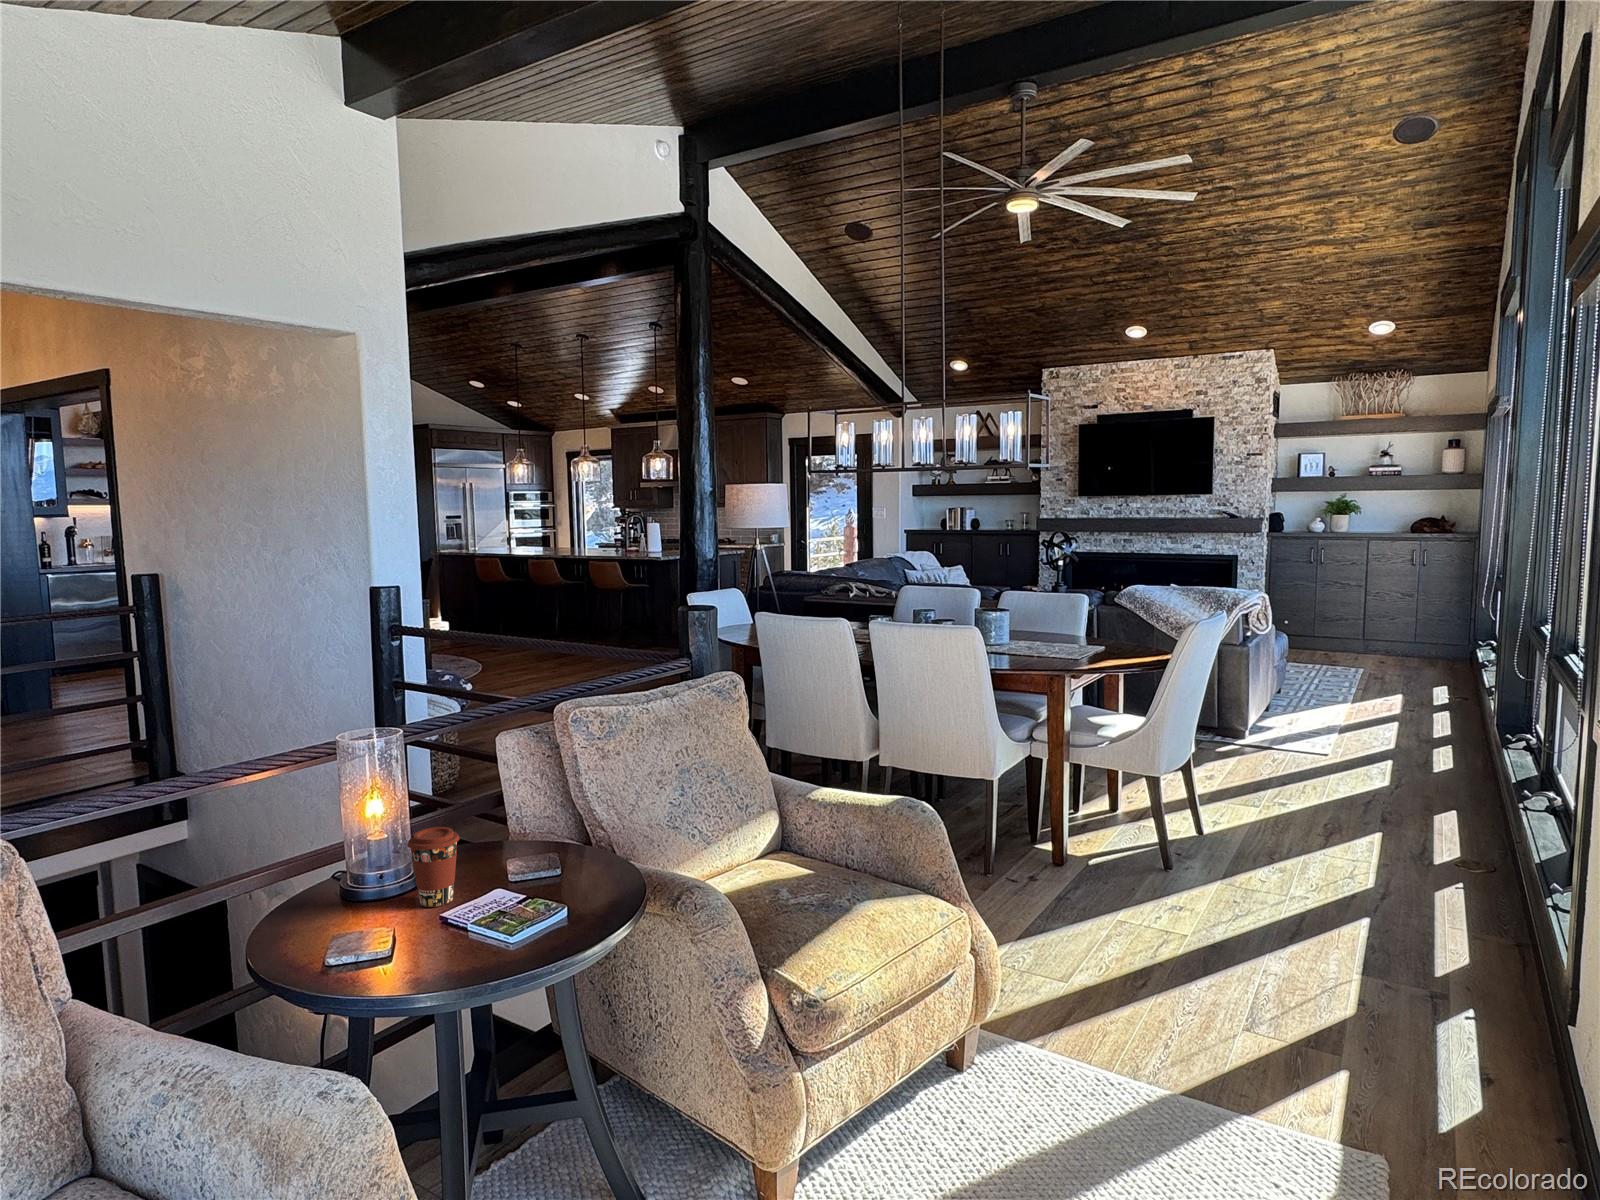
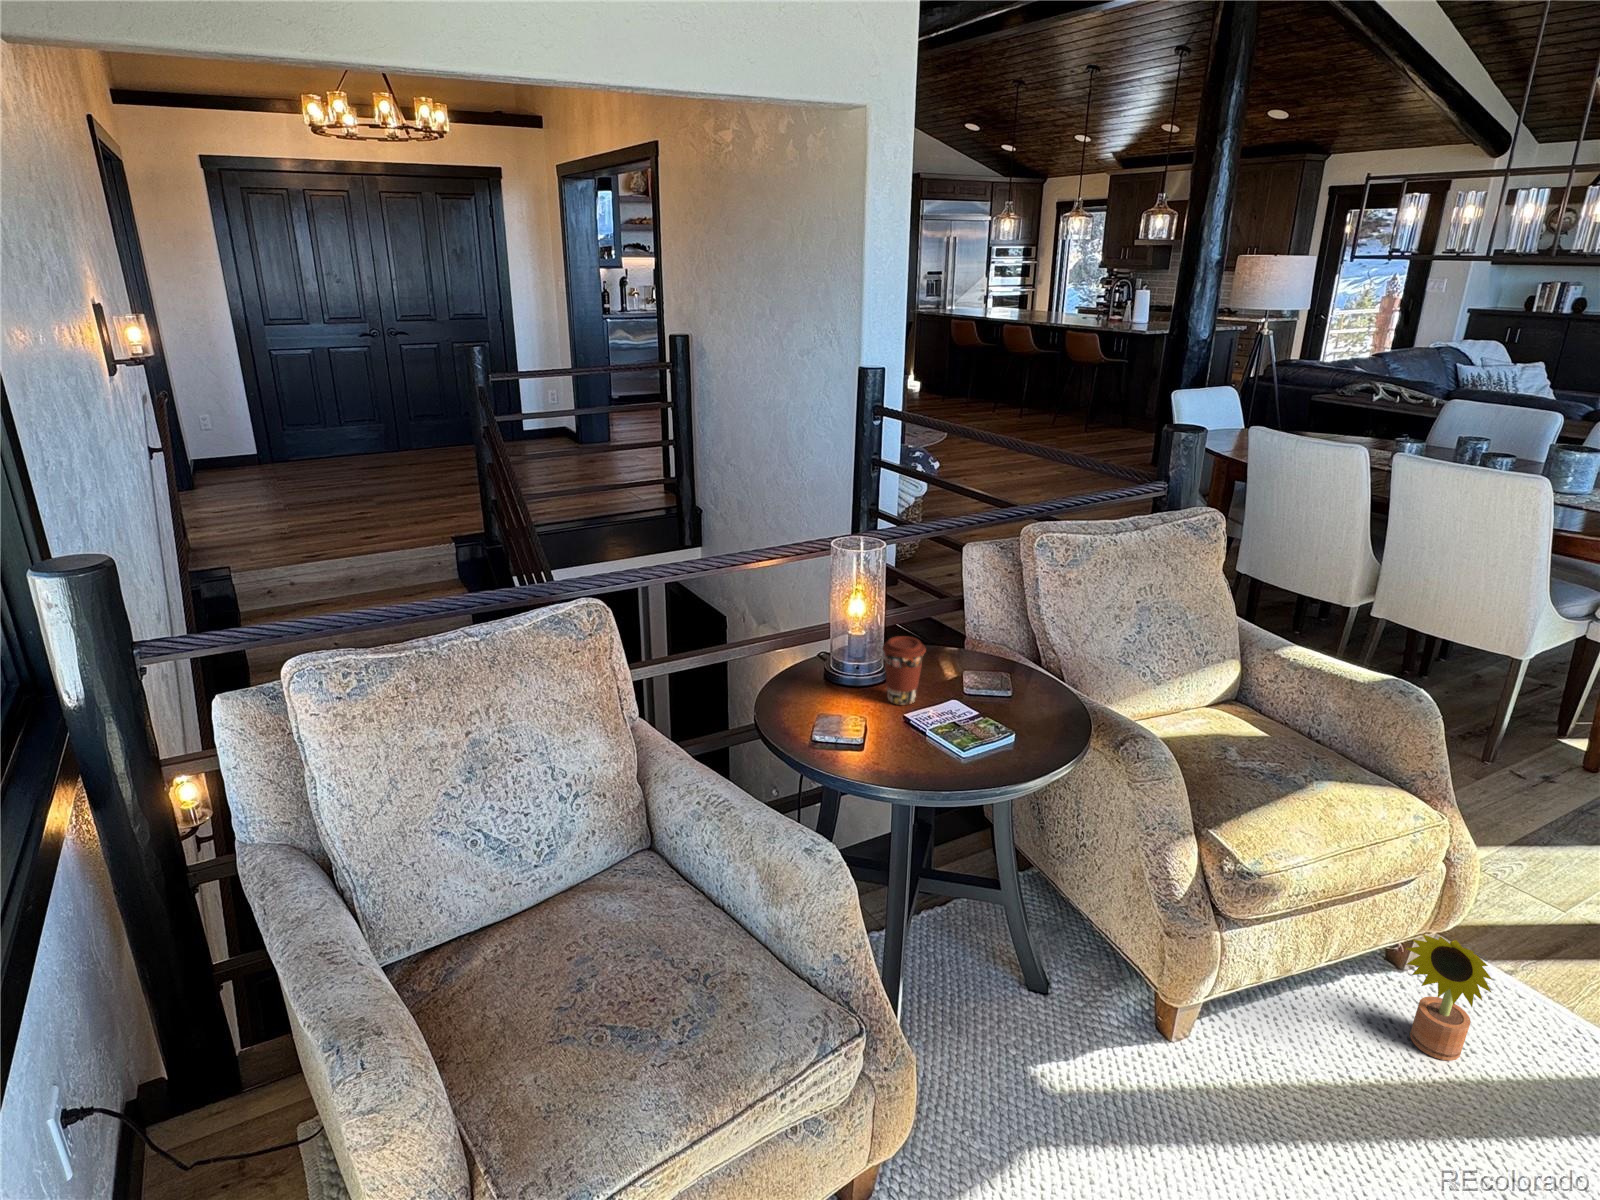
decorative plant: none [957,1017,1028,1143] -> present [1406,934,1492,1061]

